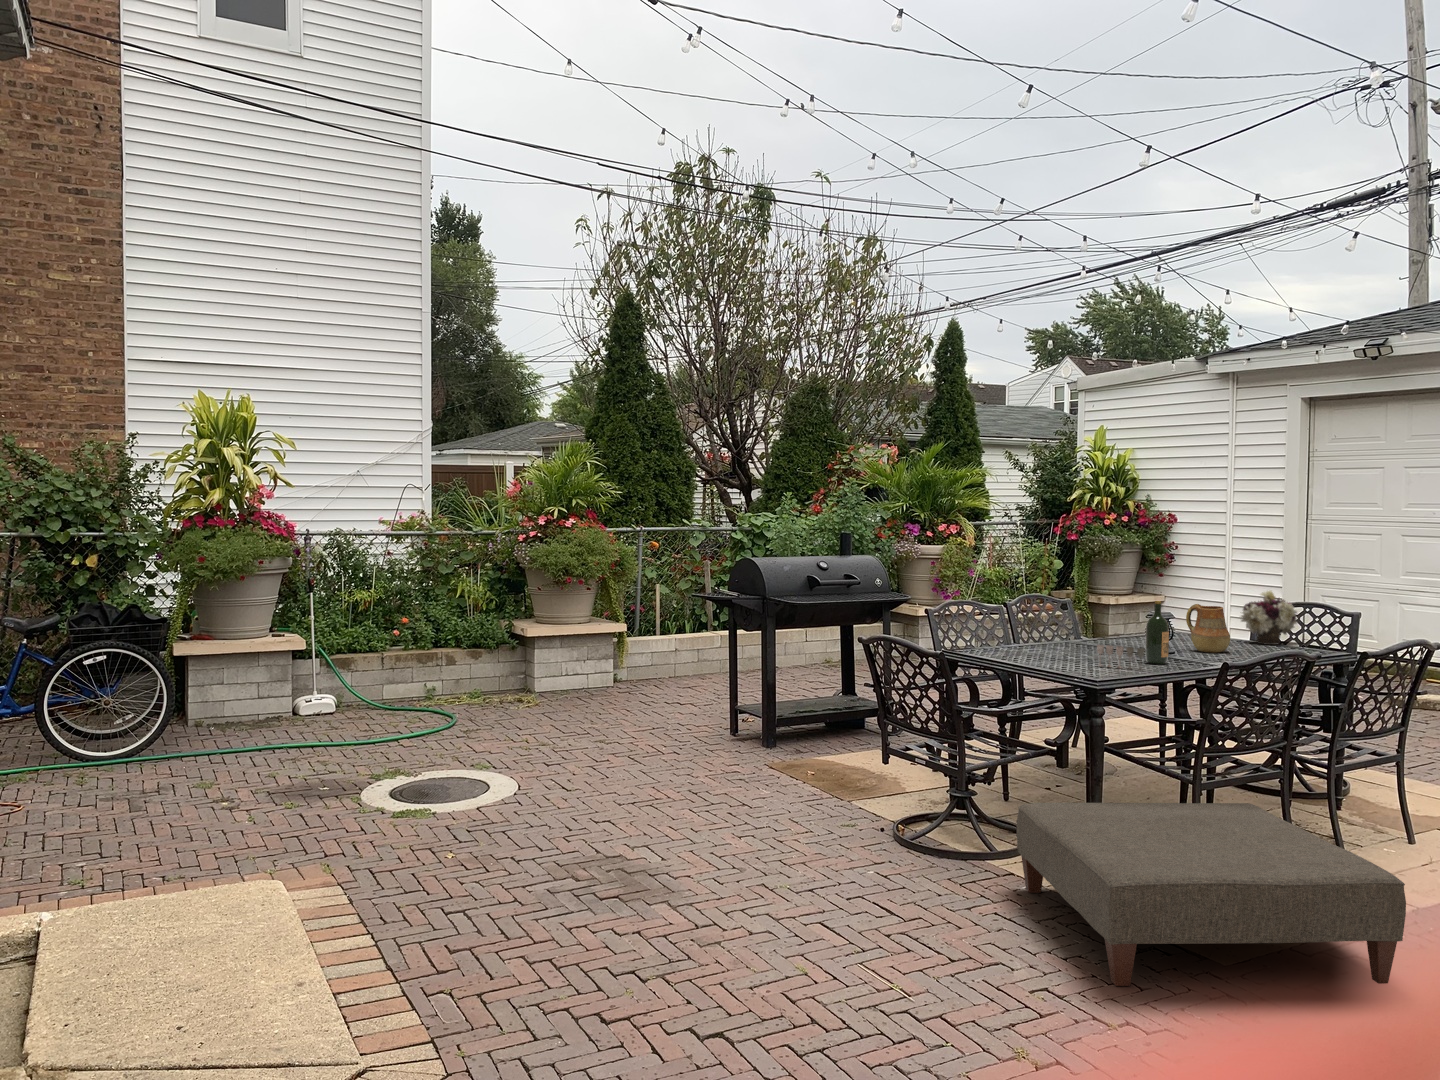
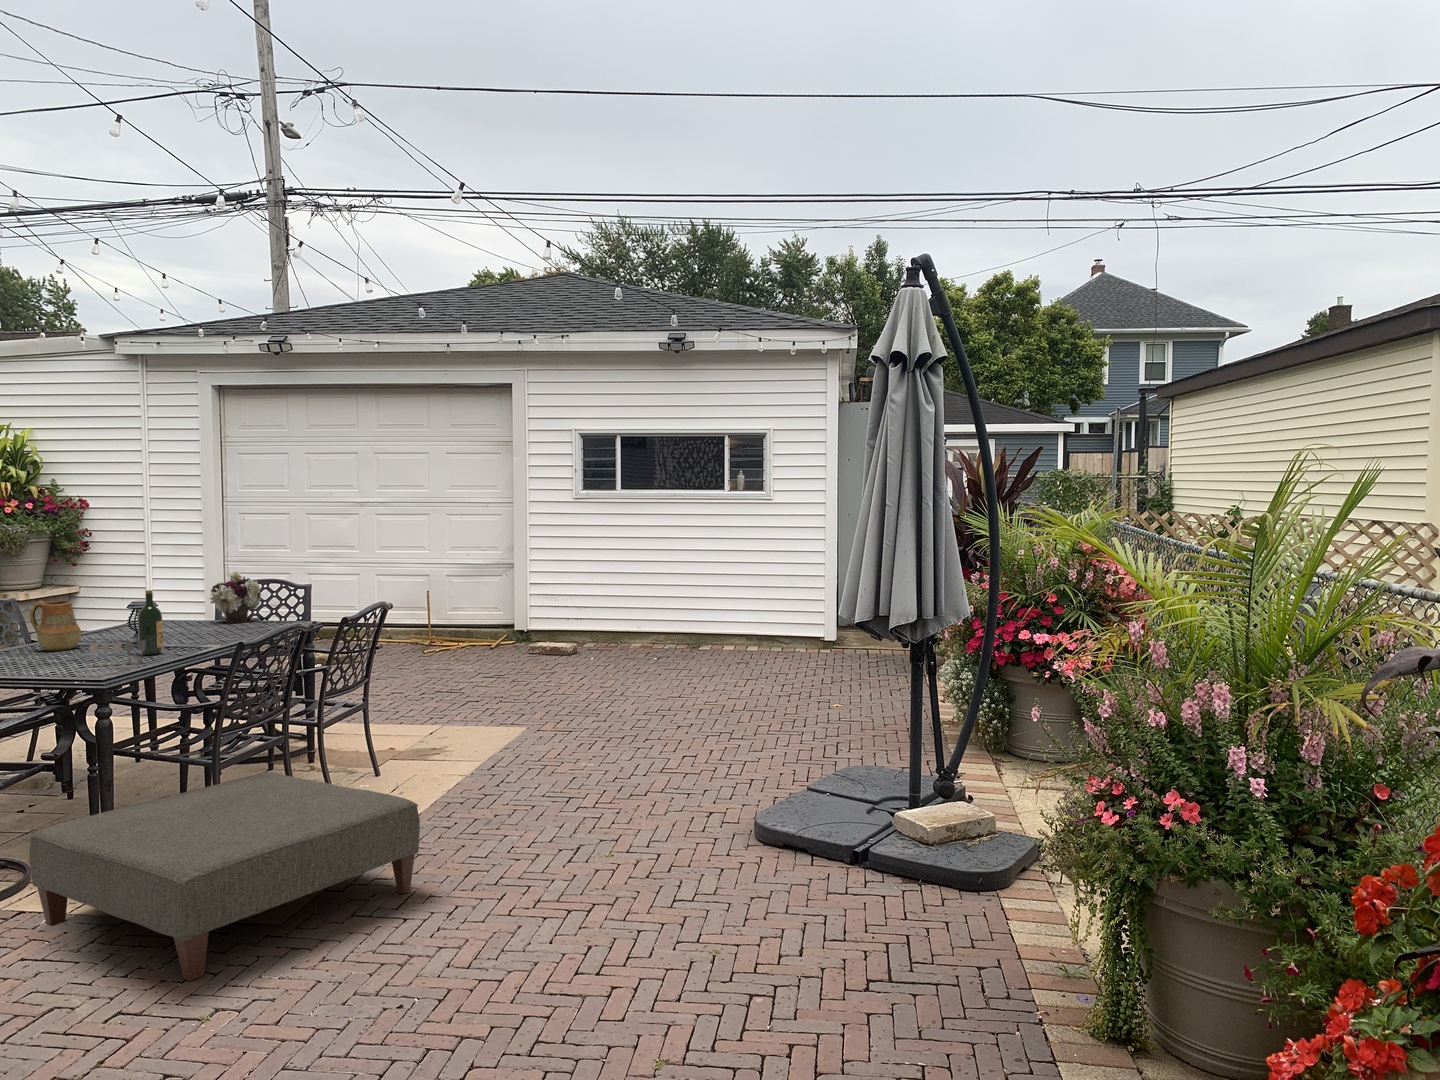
pitcher: present [1186,604,1230,653] -> present [30,600,81,651]

